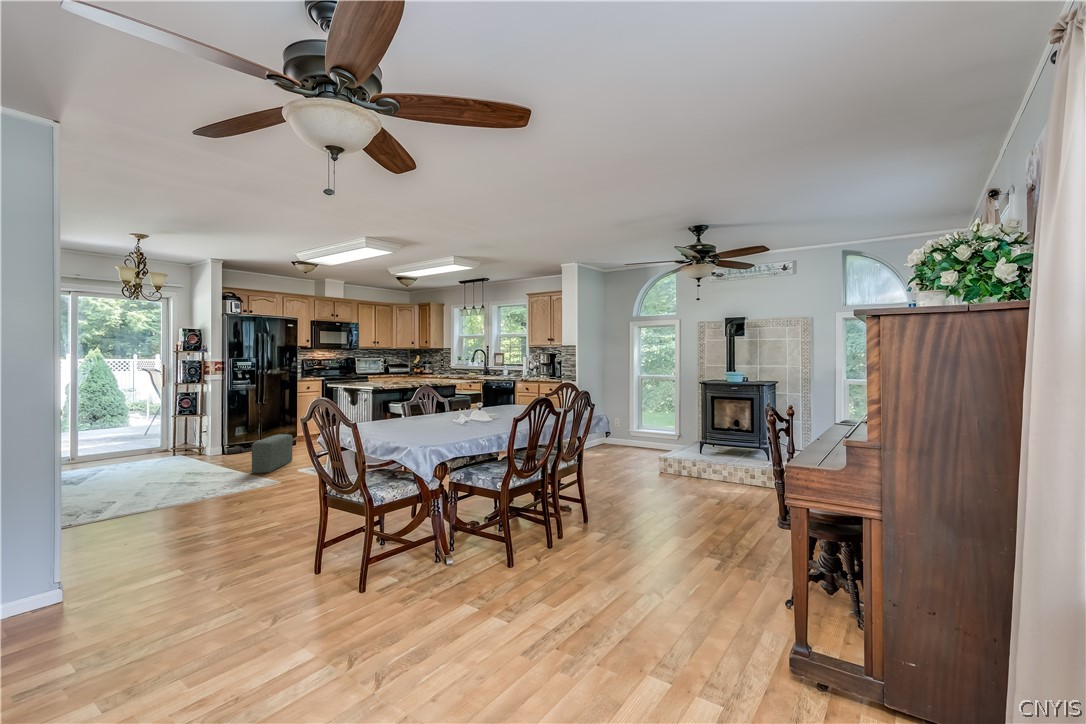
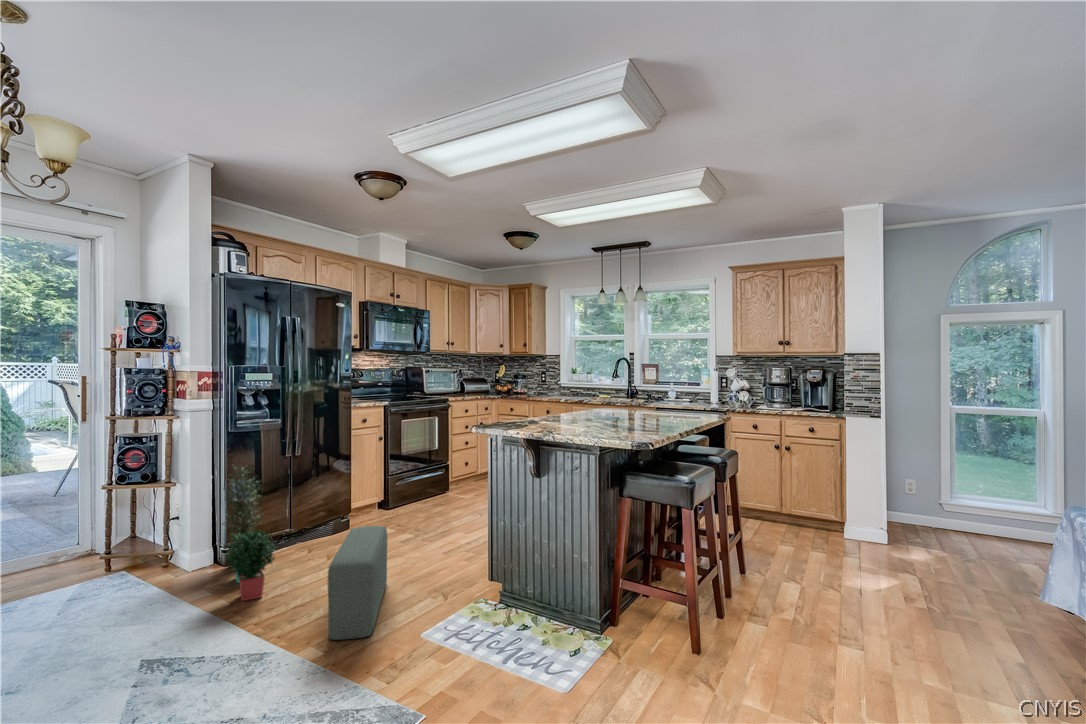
potted plant: none [220,406,246,464] -> present [223,467,275,601]

